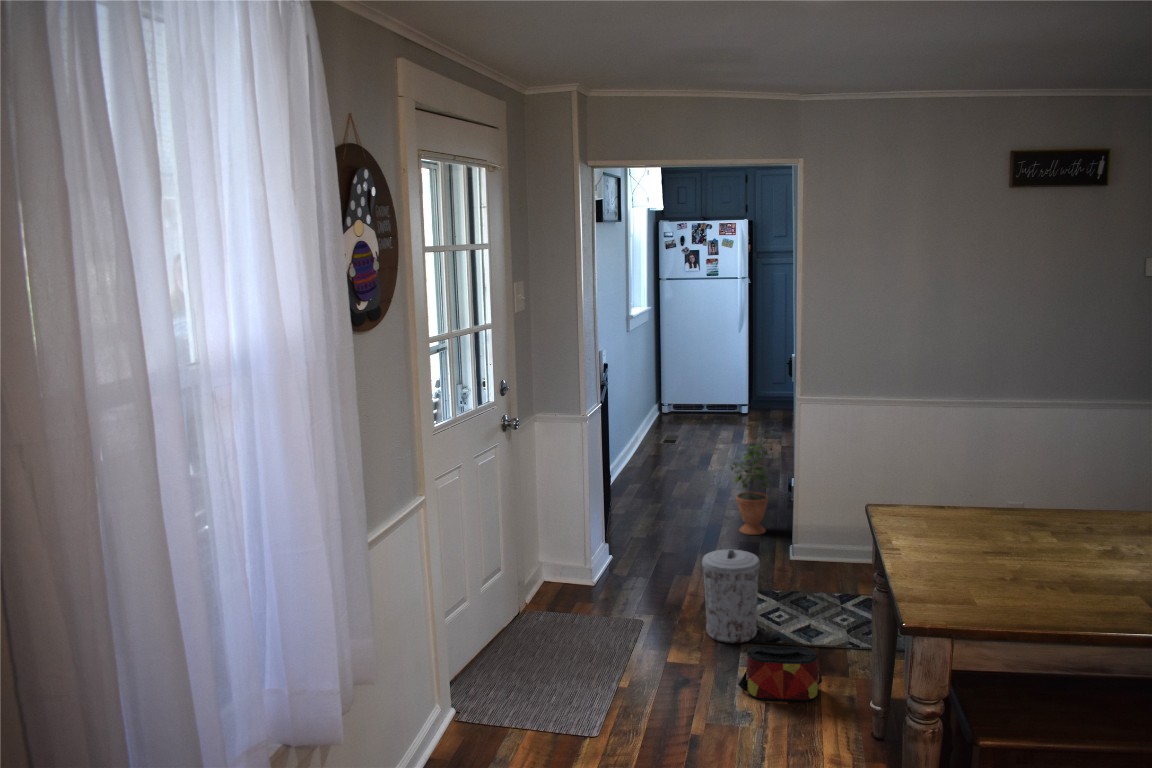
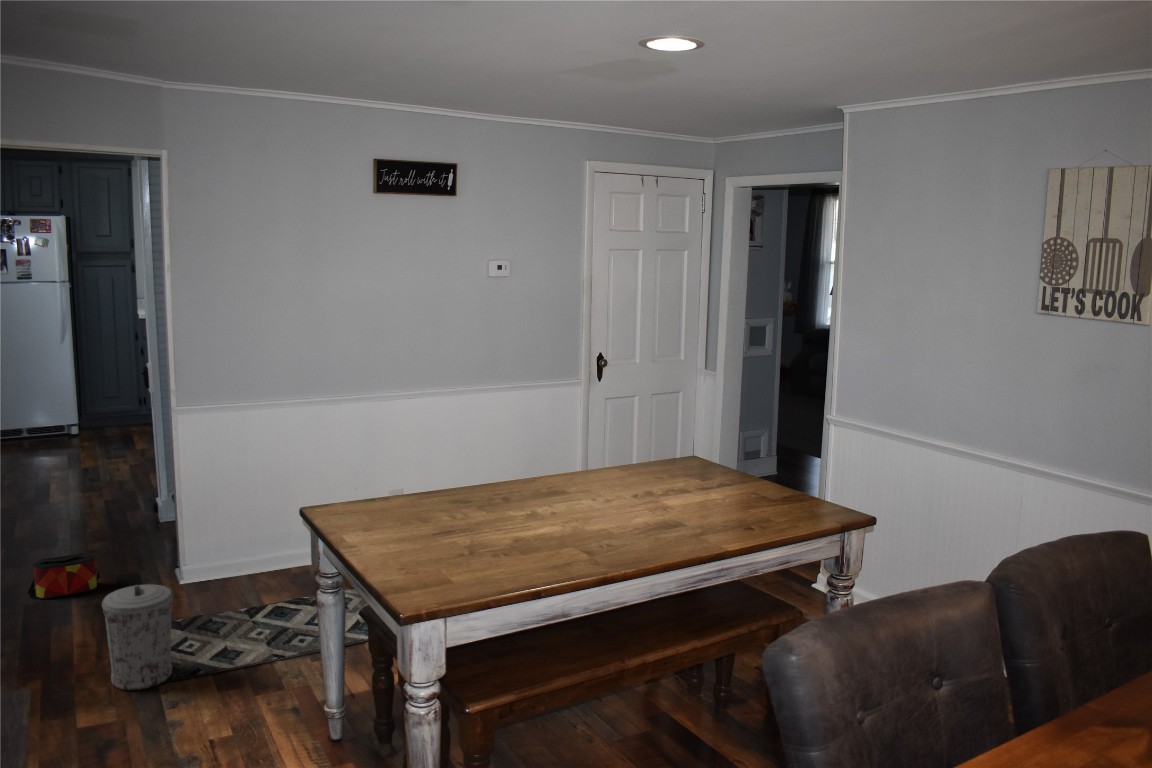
potted plant: present [730,445,770,535] -> none [96,462,146,567]
bag: present [738,645,822,702] -> present [27,553,100,599]

